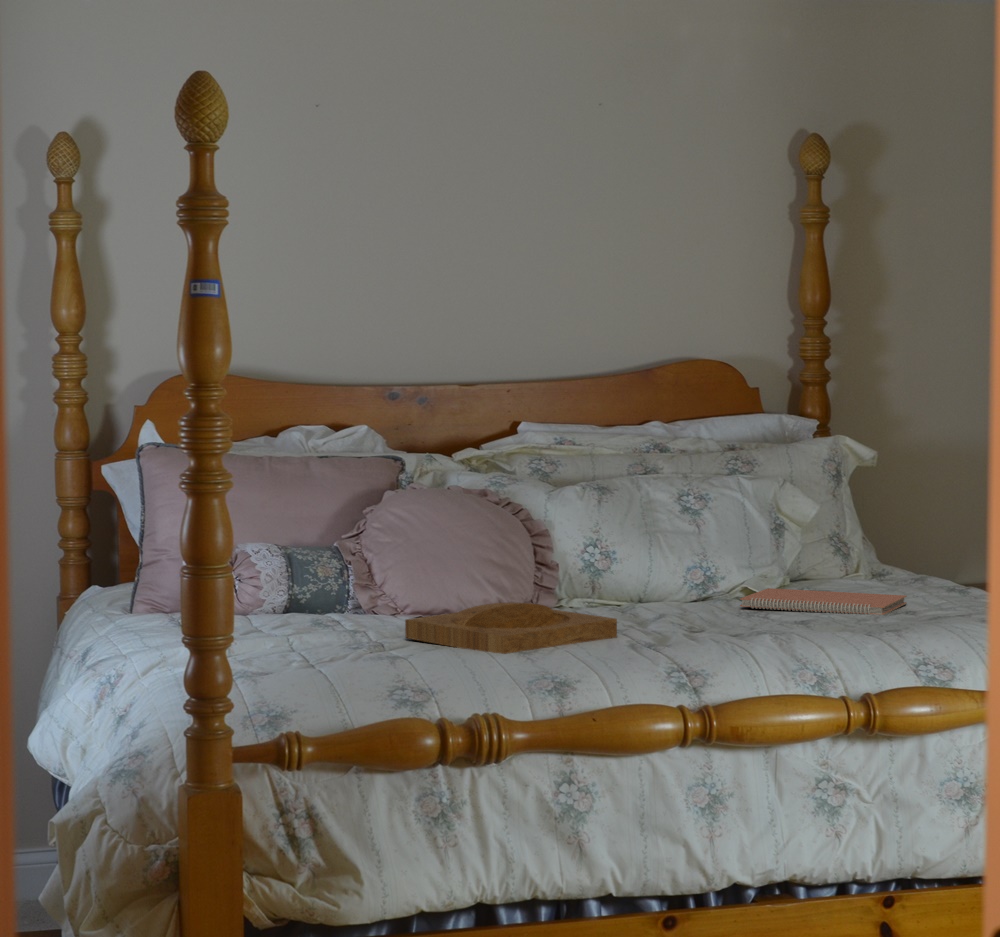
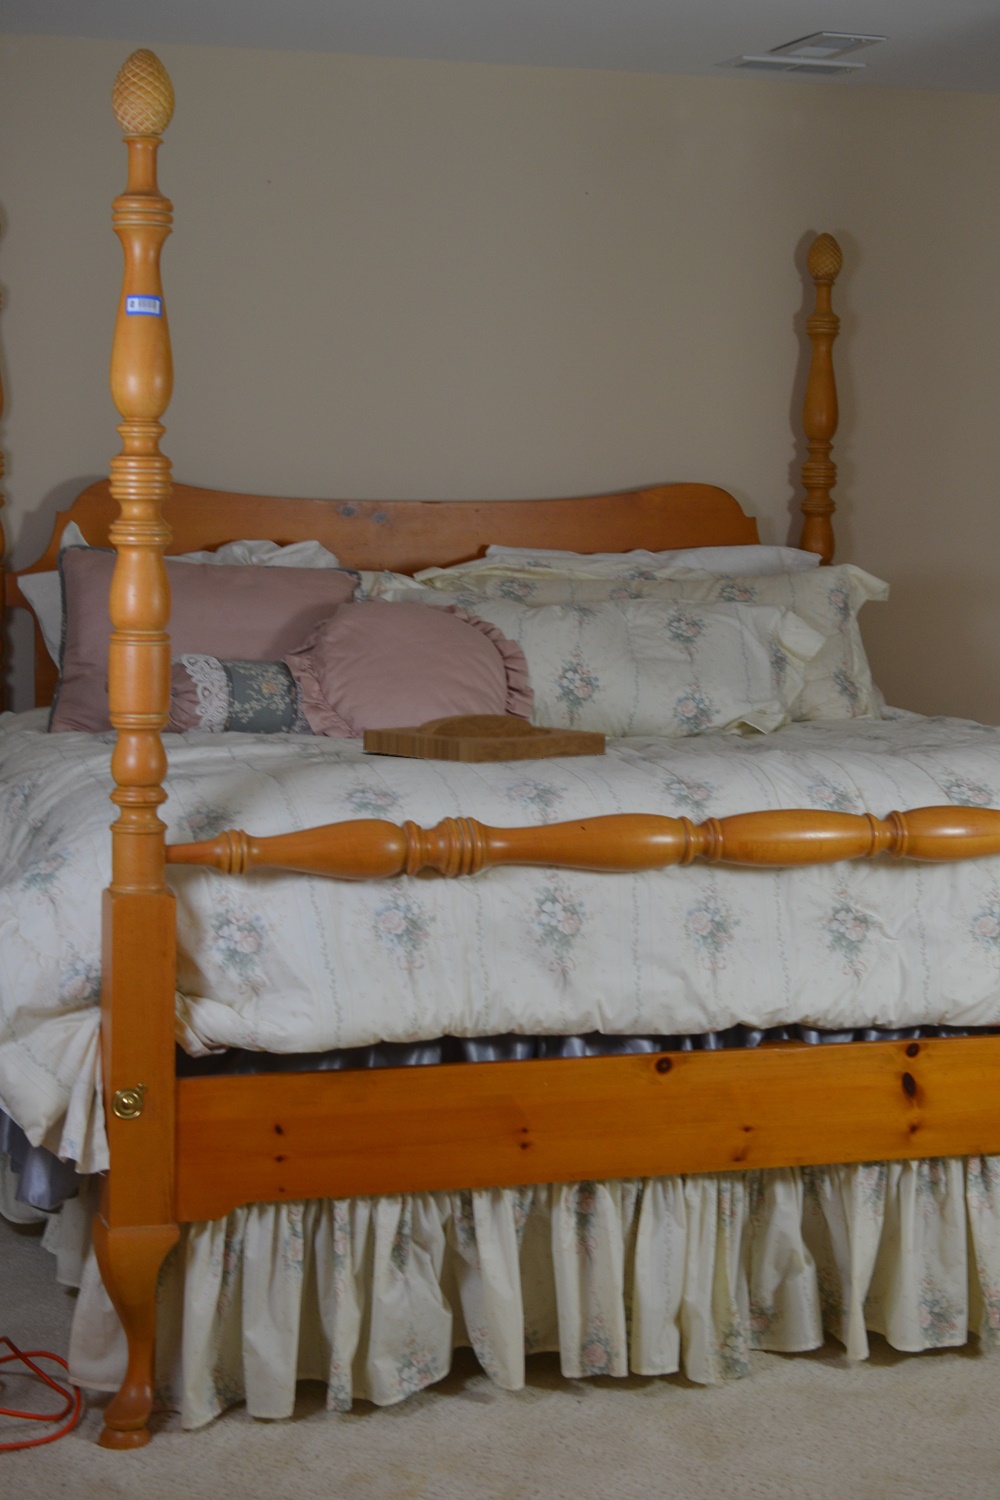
notebook: present [740,588,907,615] -> none [740,720,927,744]

